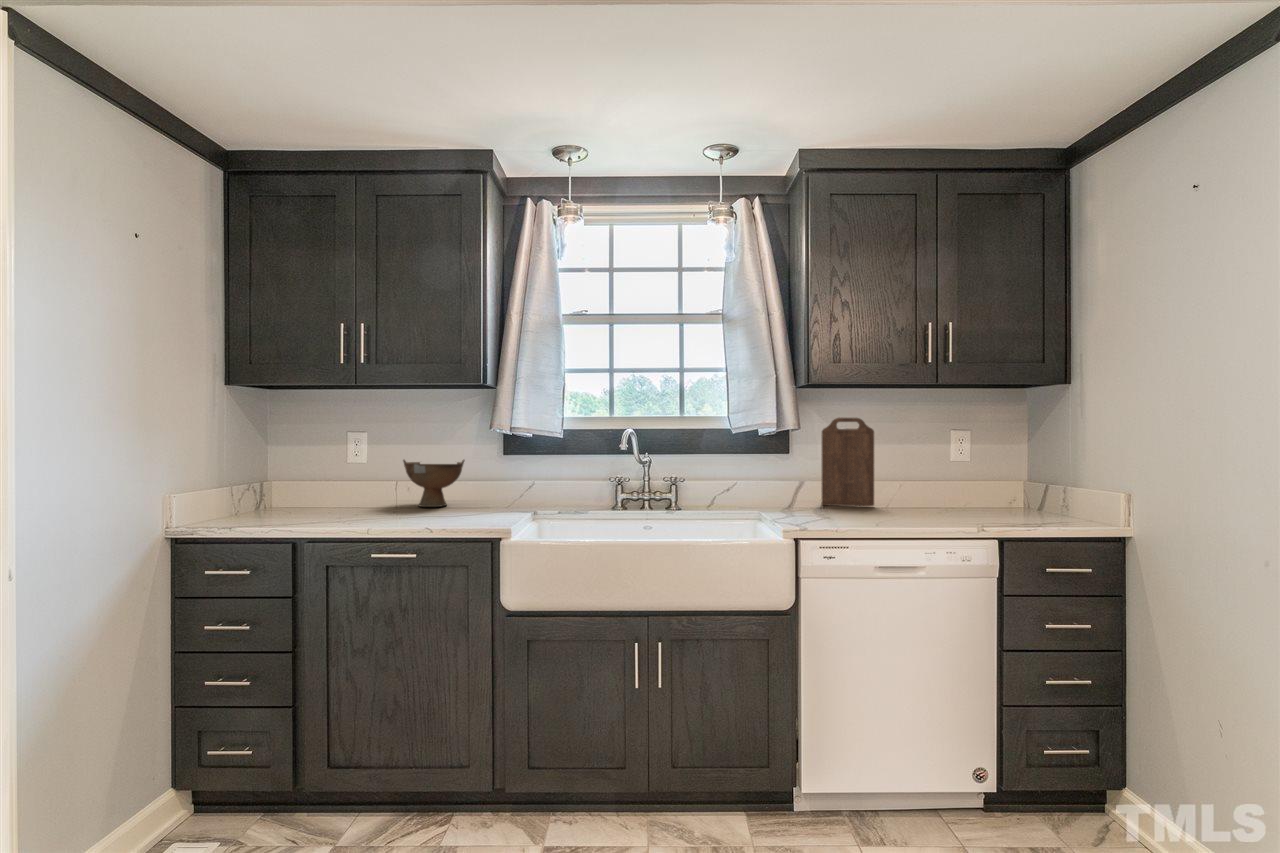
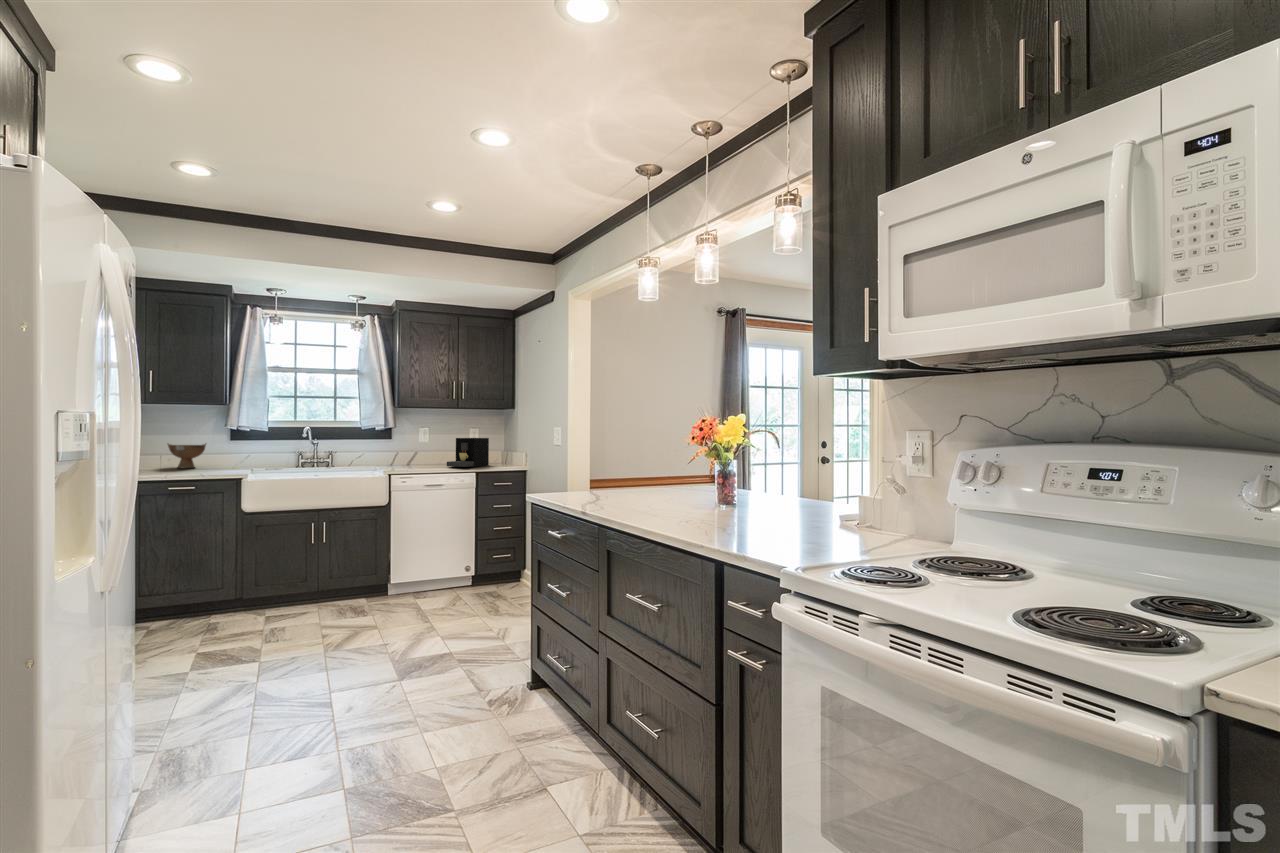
cutting board: present [822,418,874,506] -> none [408,422,433,463]
coffee maker: none [912,452,1003,520] -> present [447,438,489,467]

